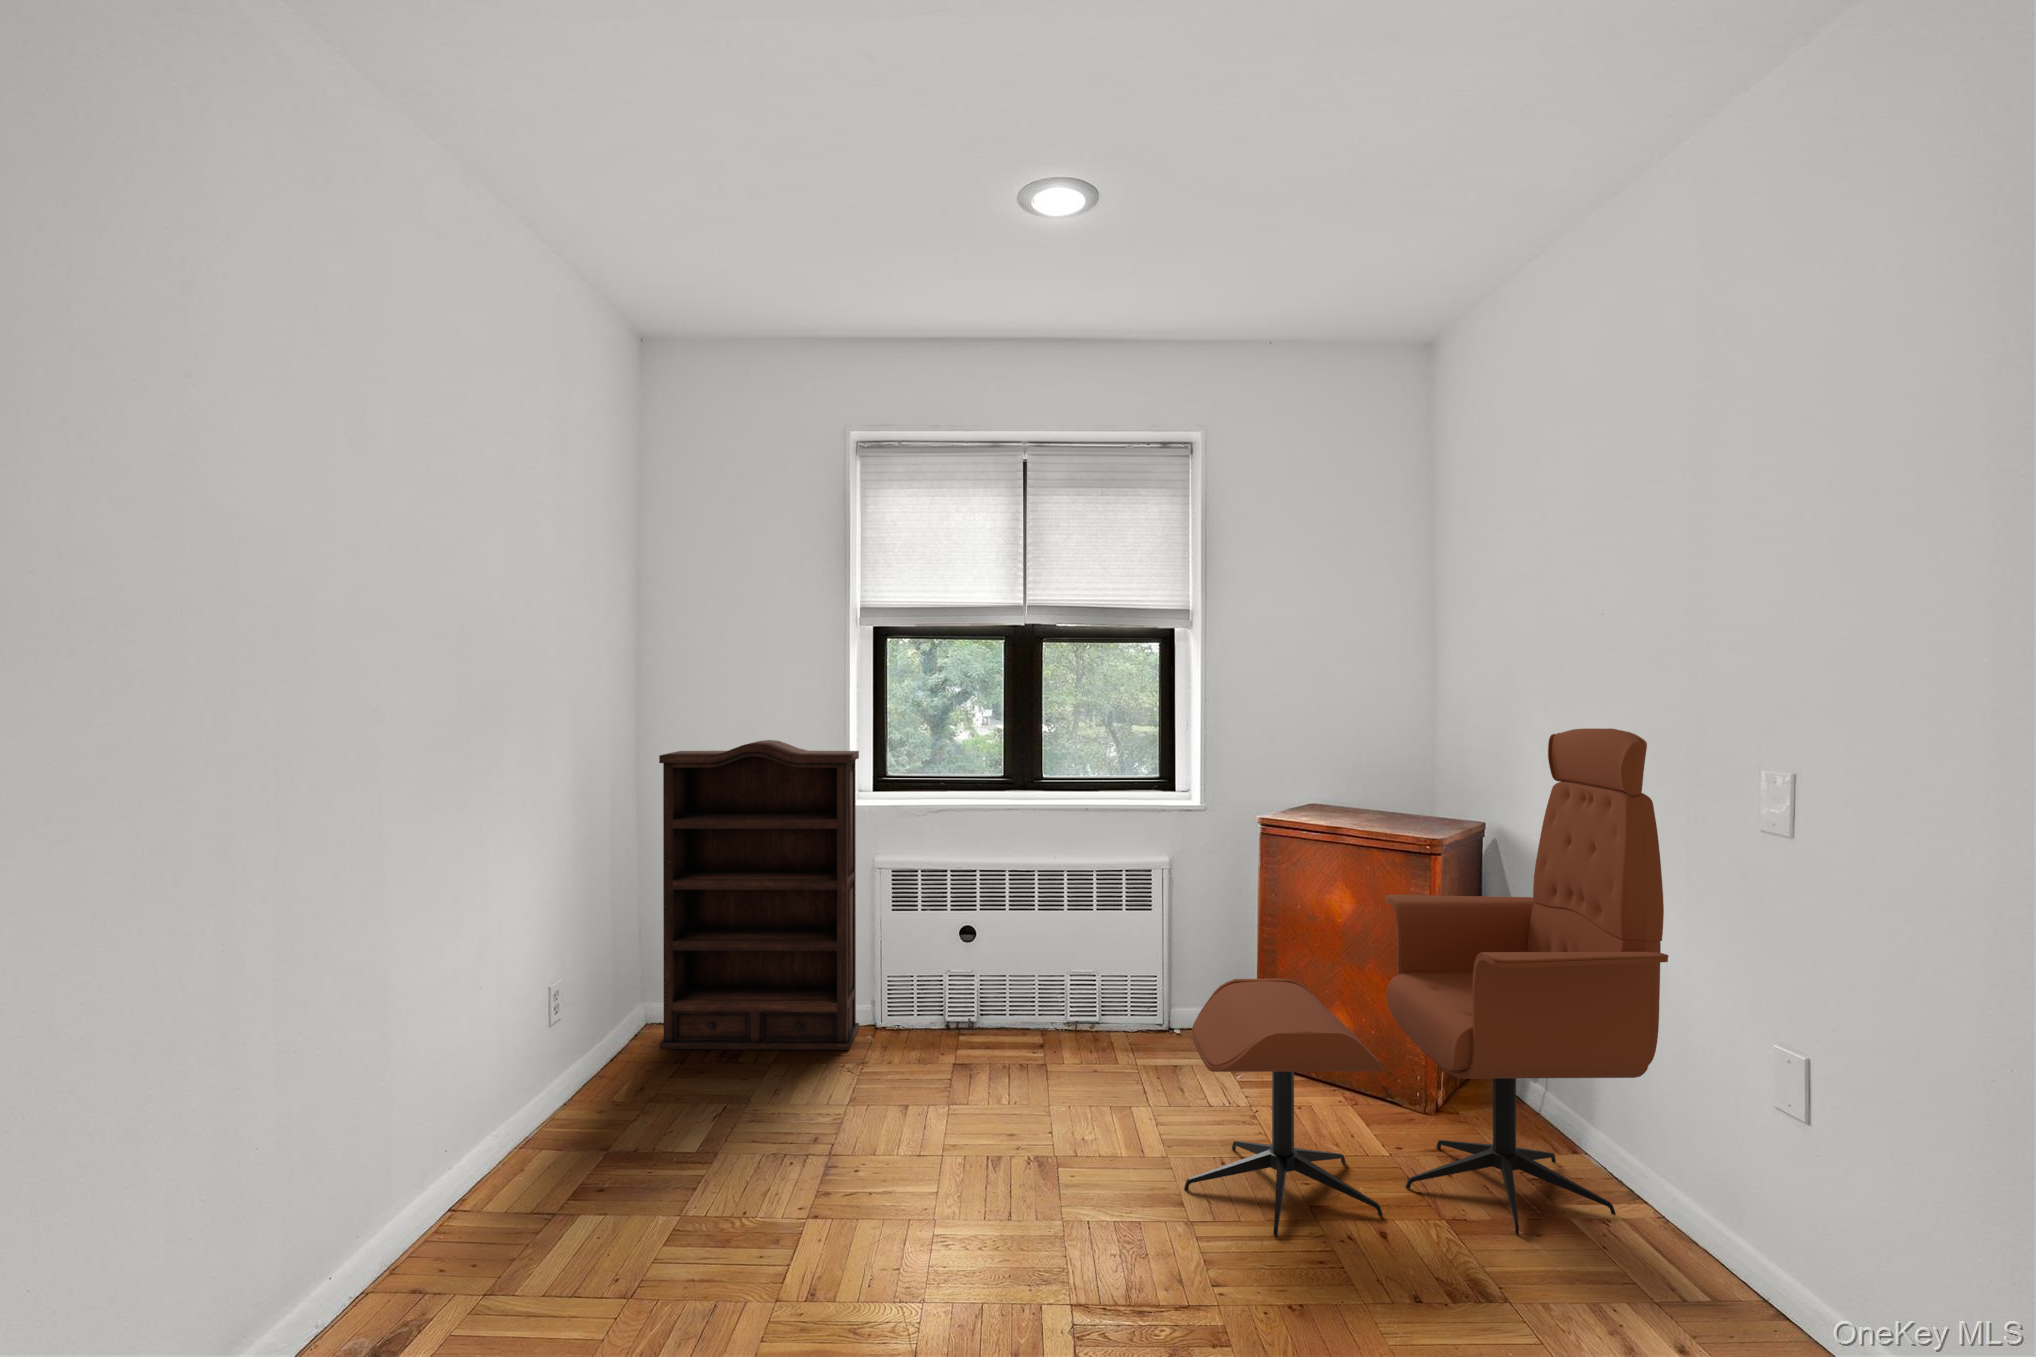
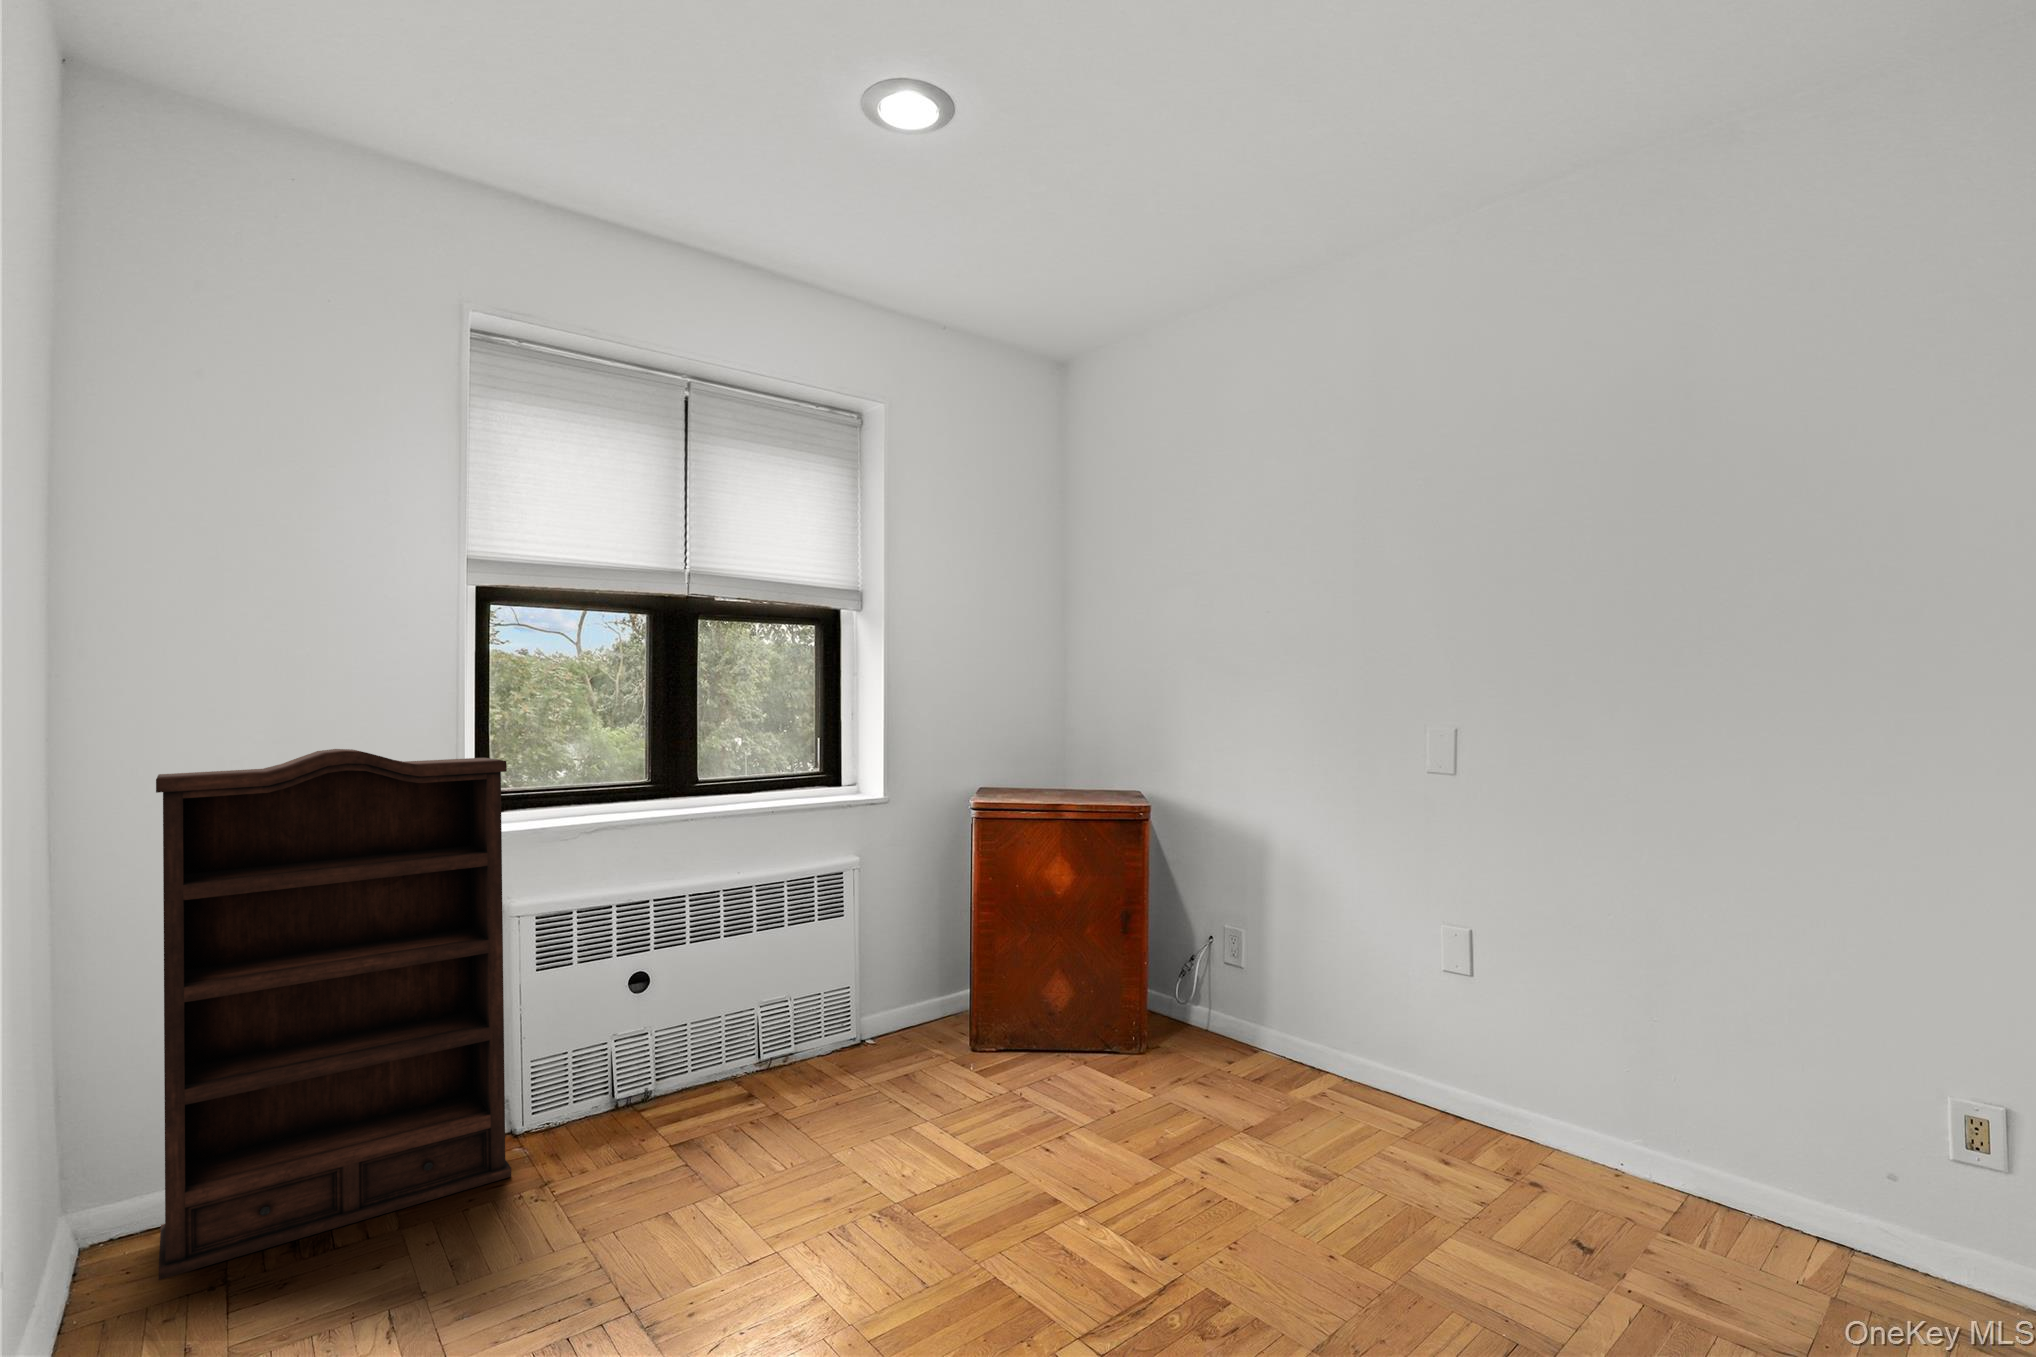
lounge chair: present [1184,728,1669,1236] -> none [1060,685,1444,1205]

